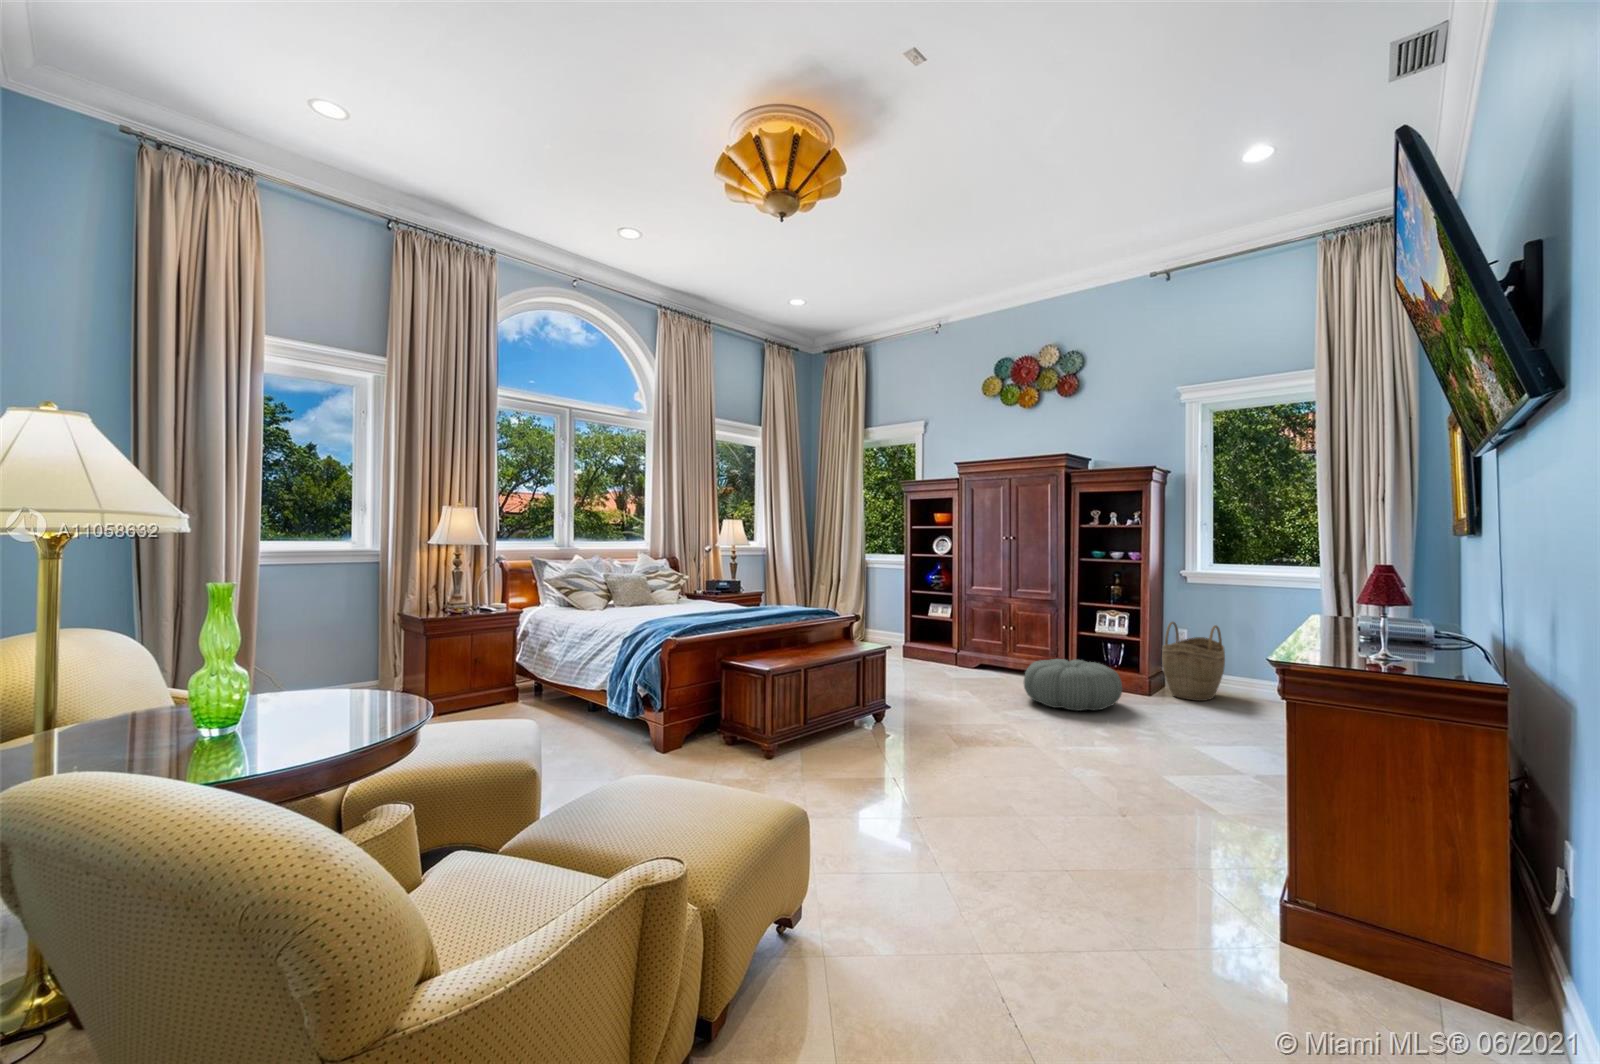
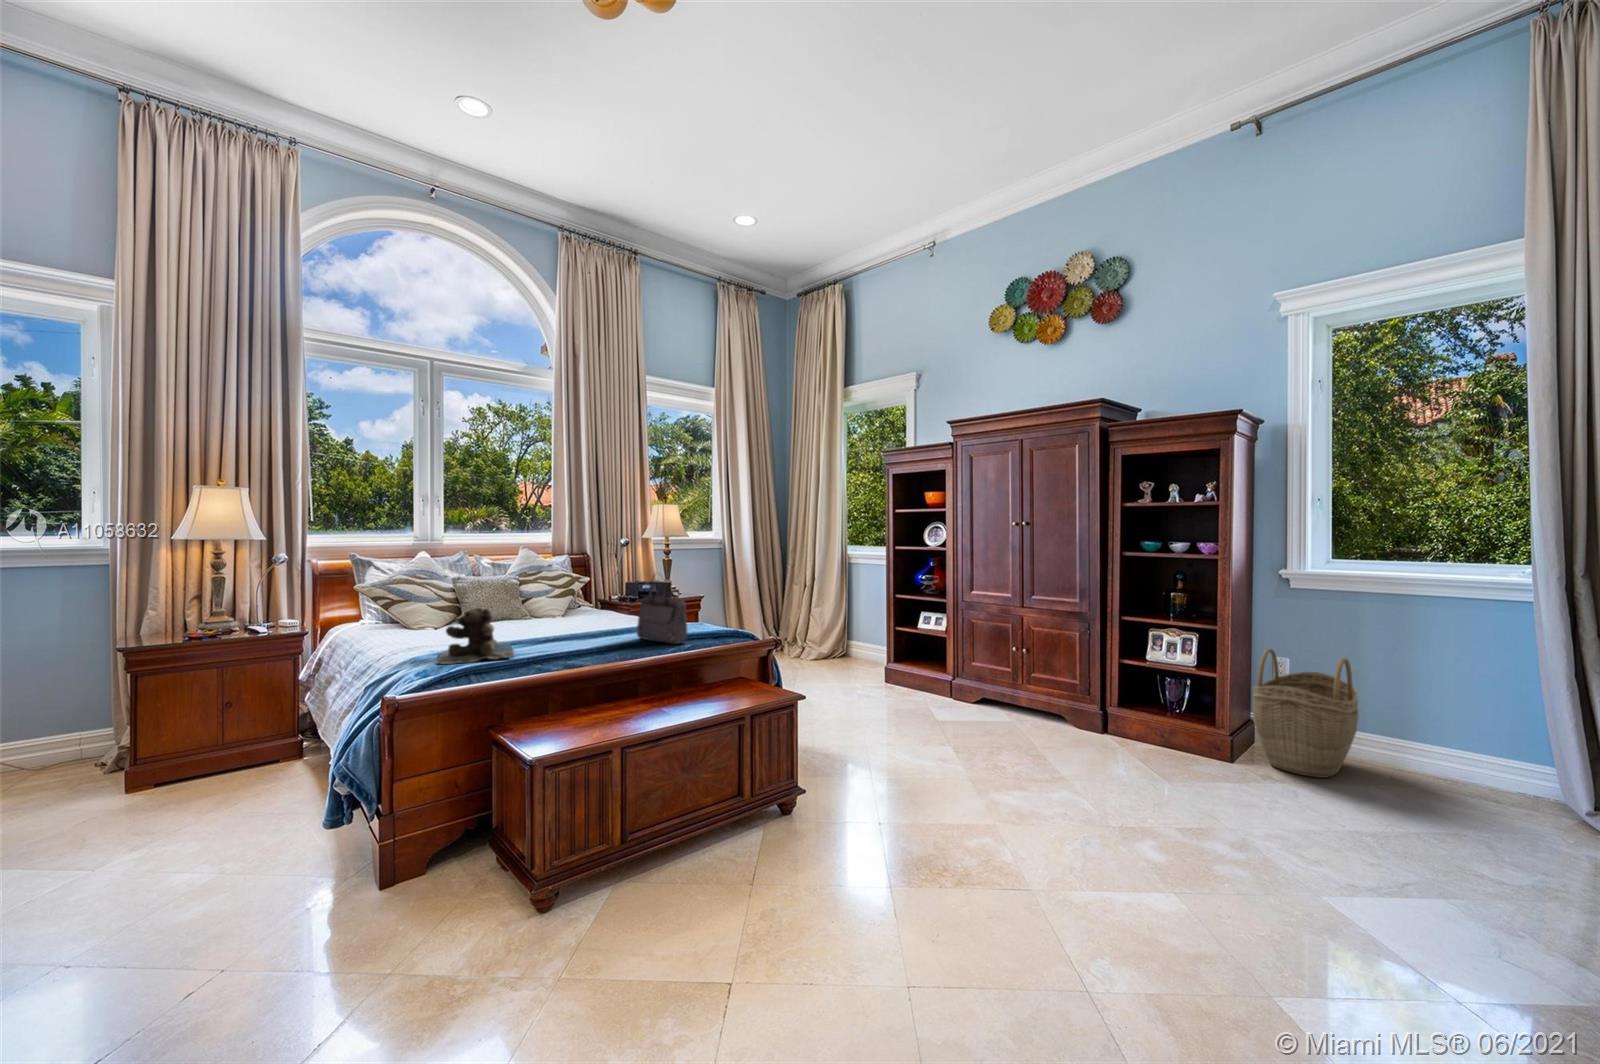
handbag: none [763,569,802,617] -> present [637,576,687,644]
teddy bear: none [652,590,708,624] -> present [437,608,514,664]
pouf: present [1024,659,1122,711] -> none [1032,705,1190,799]

